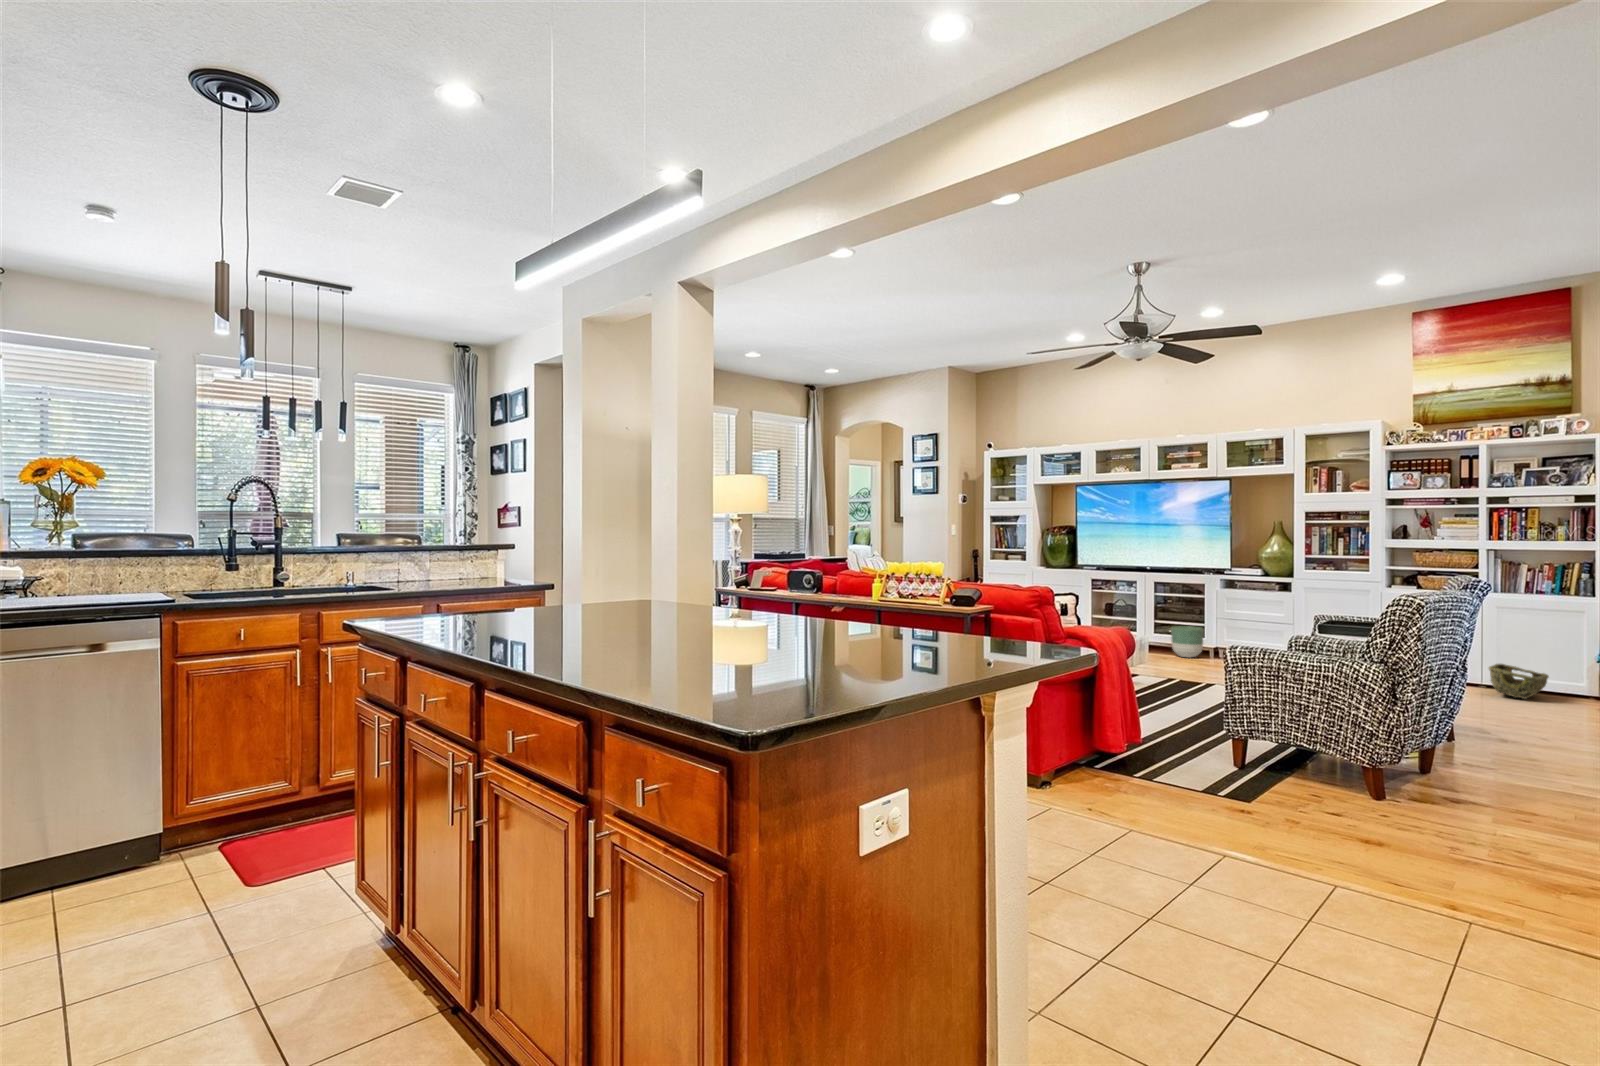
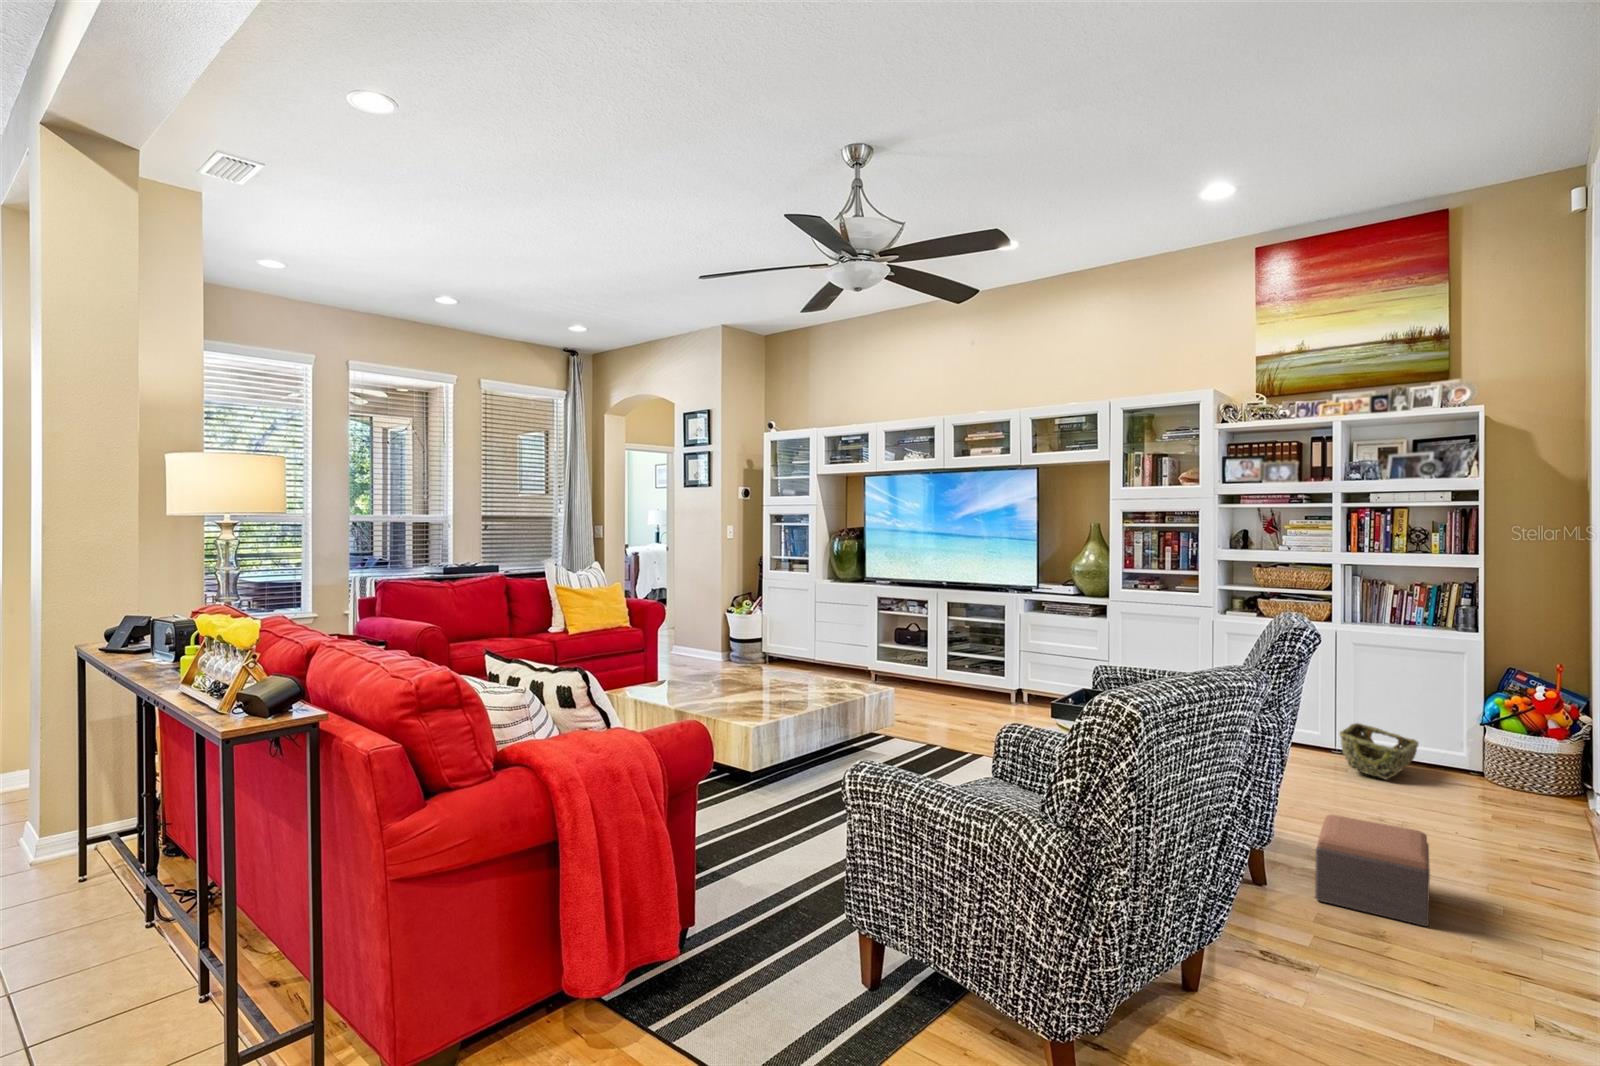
planter: present [1171,626,1204,658] -> none [963,660,1002,703]
footstool: none [1489,700,1565,757] -> present [1315,815,1430,926]

